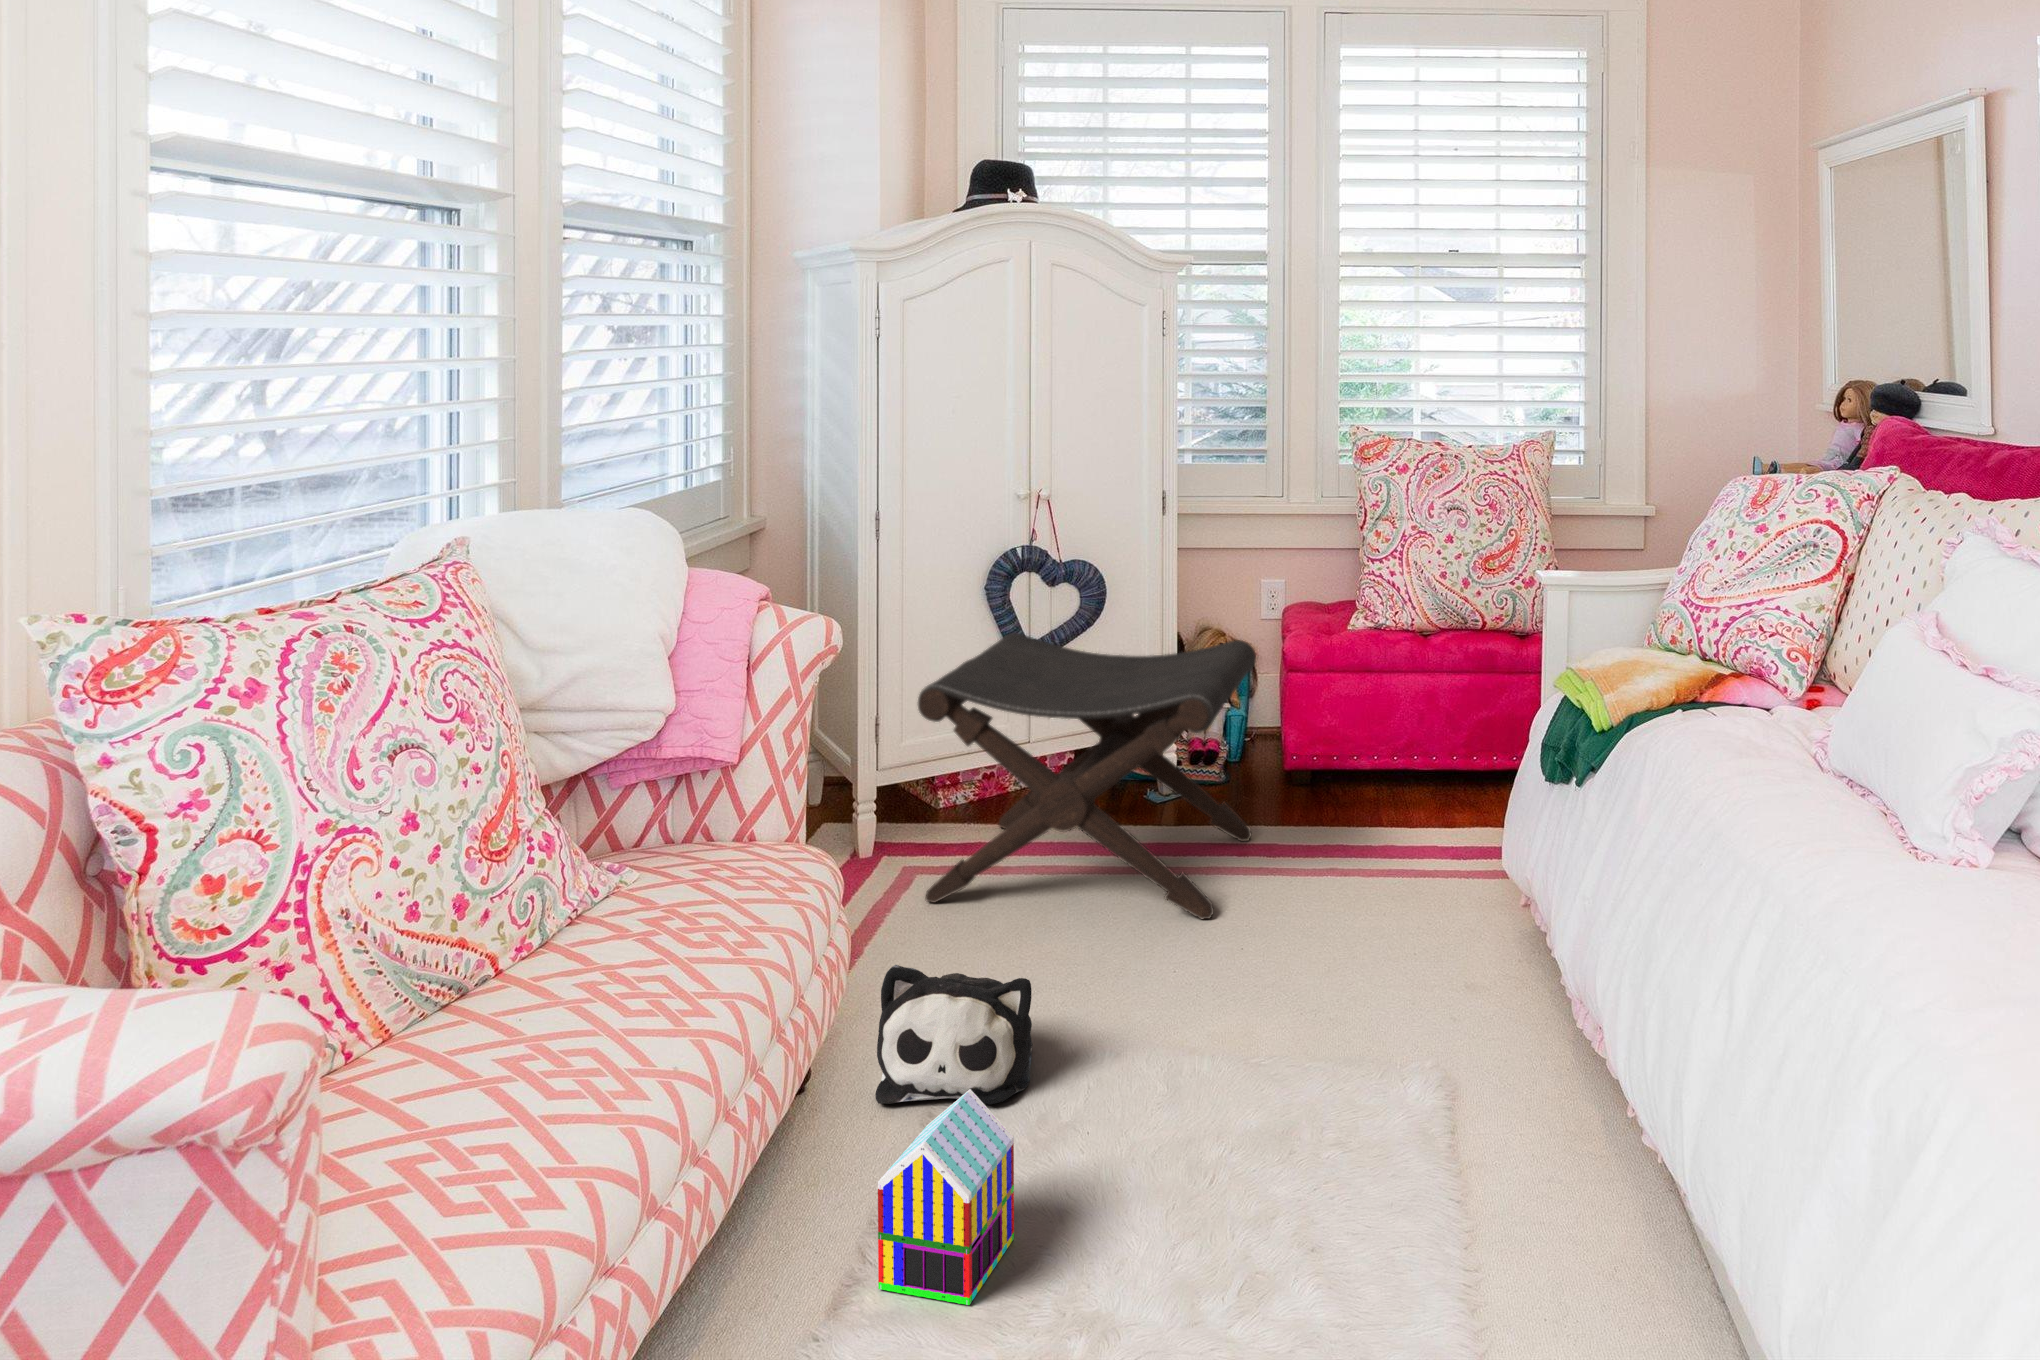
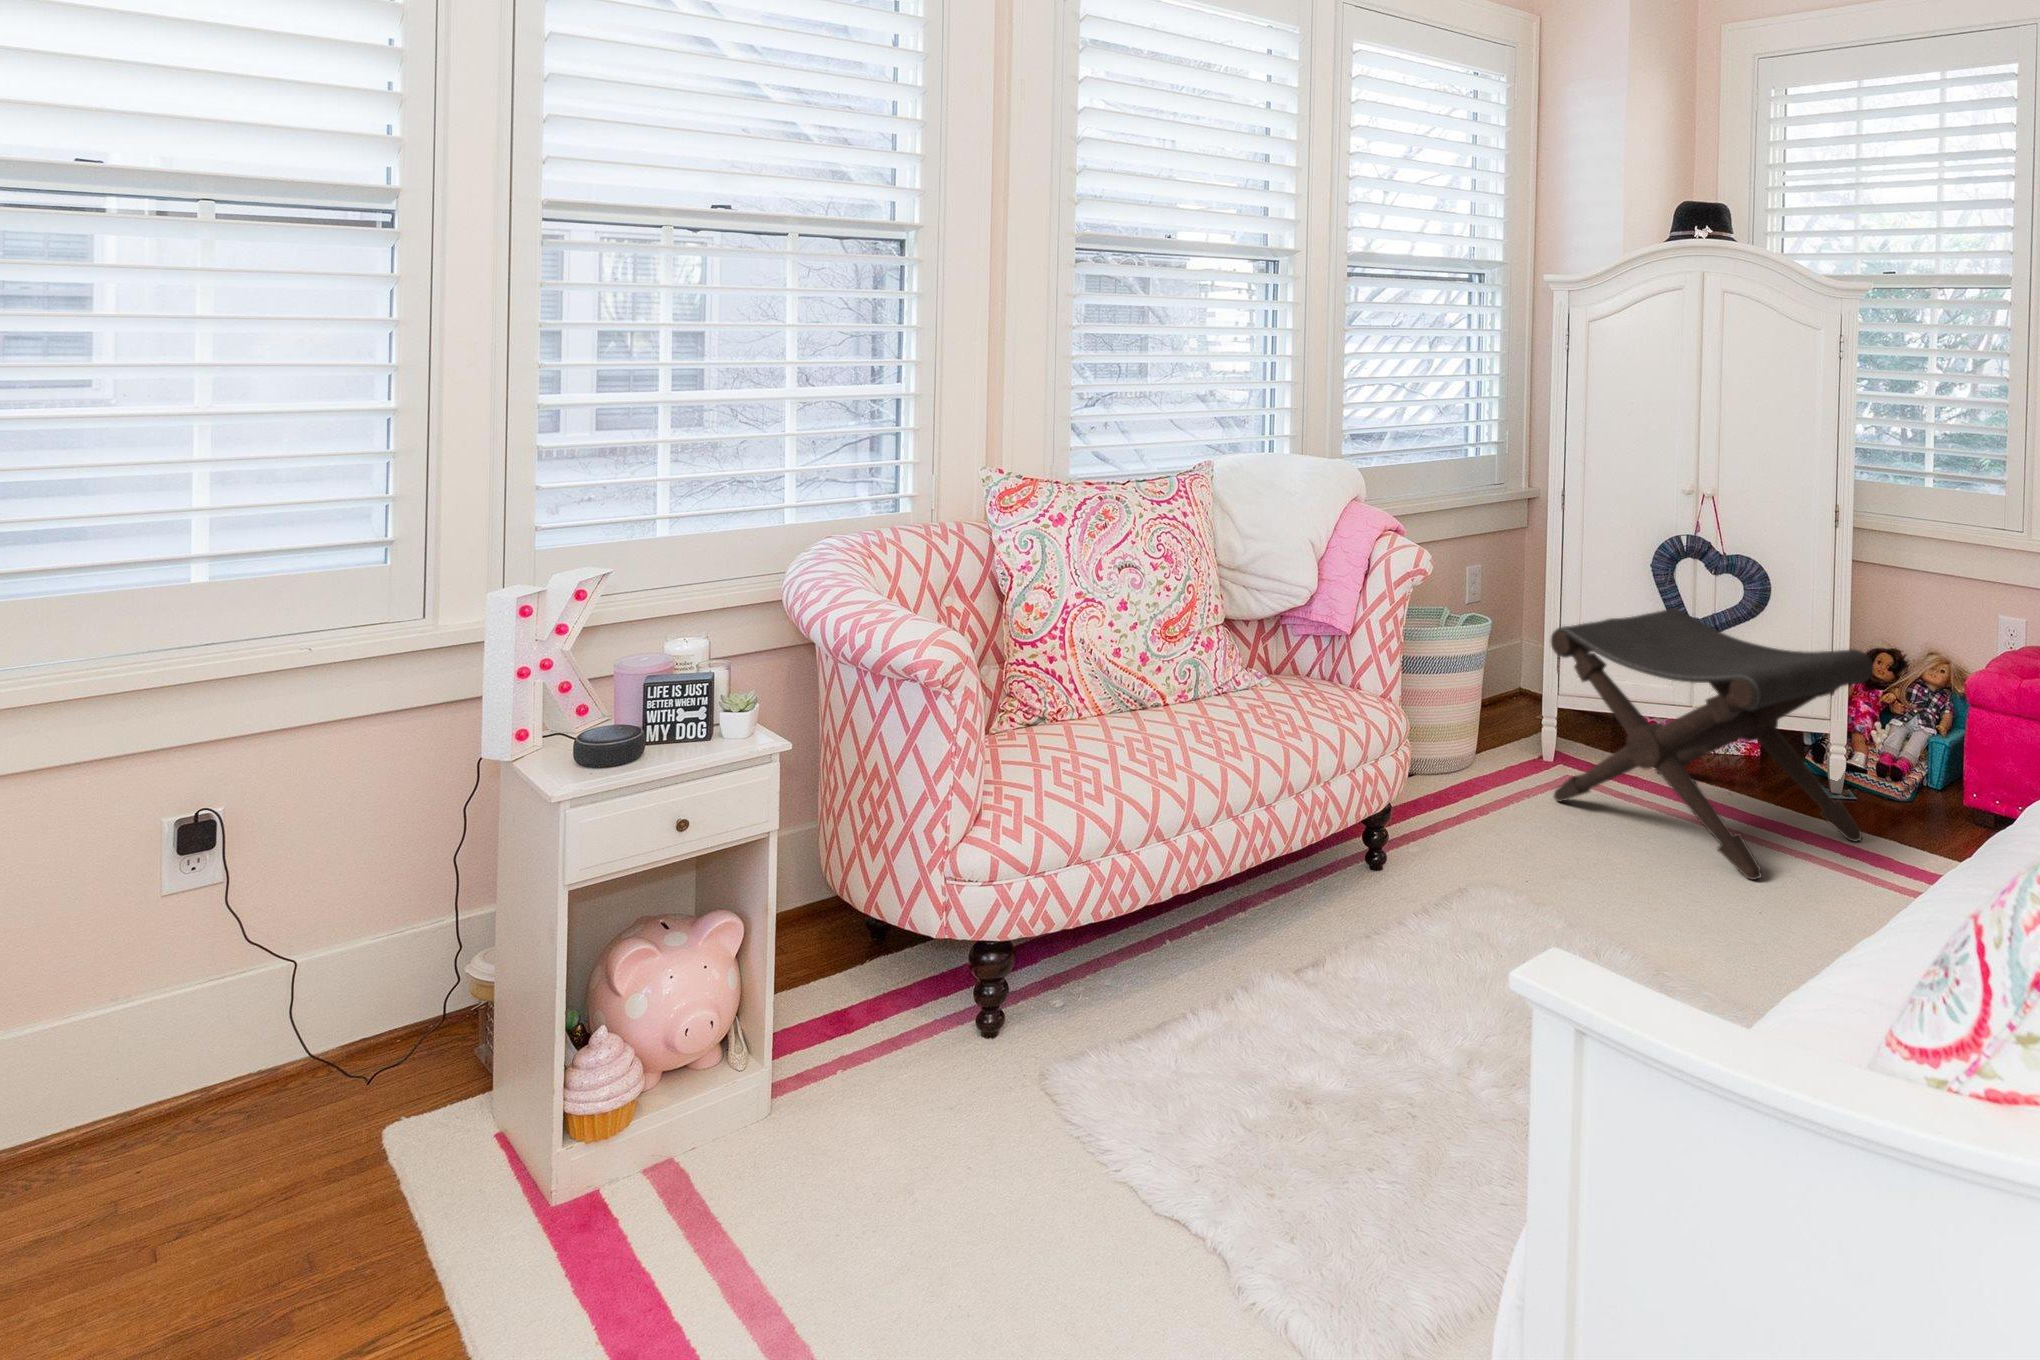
plush toy: present [875,965,1032,1104] -> none [1412,802,1535,923]
toy house: present [878,1090,1014,1305] -> none [1327,875,1421,1007]

